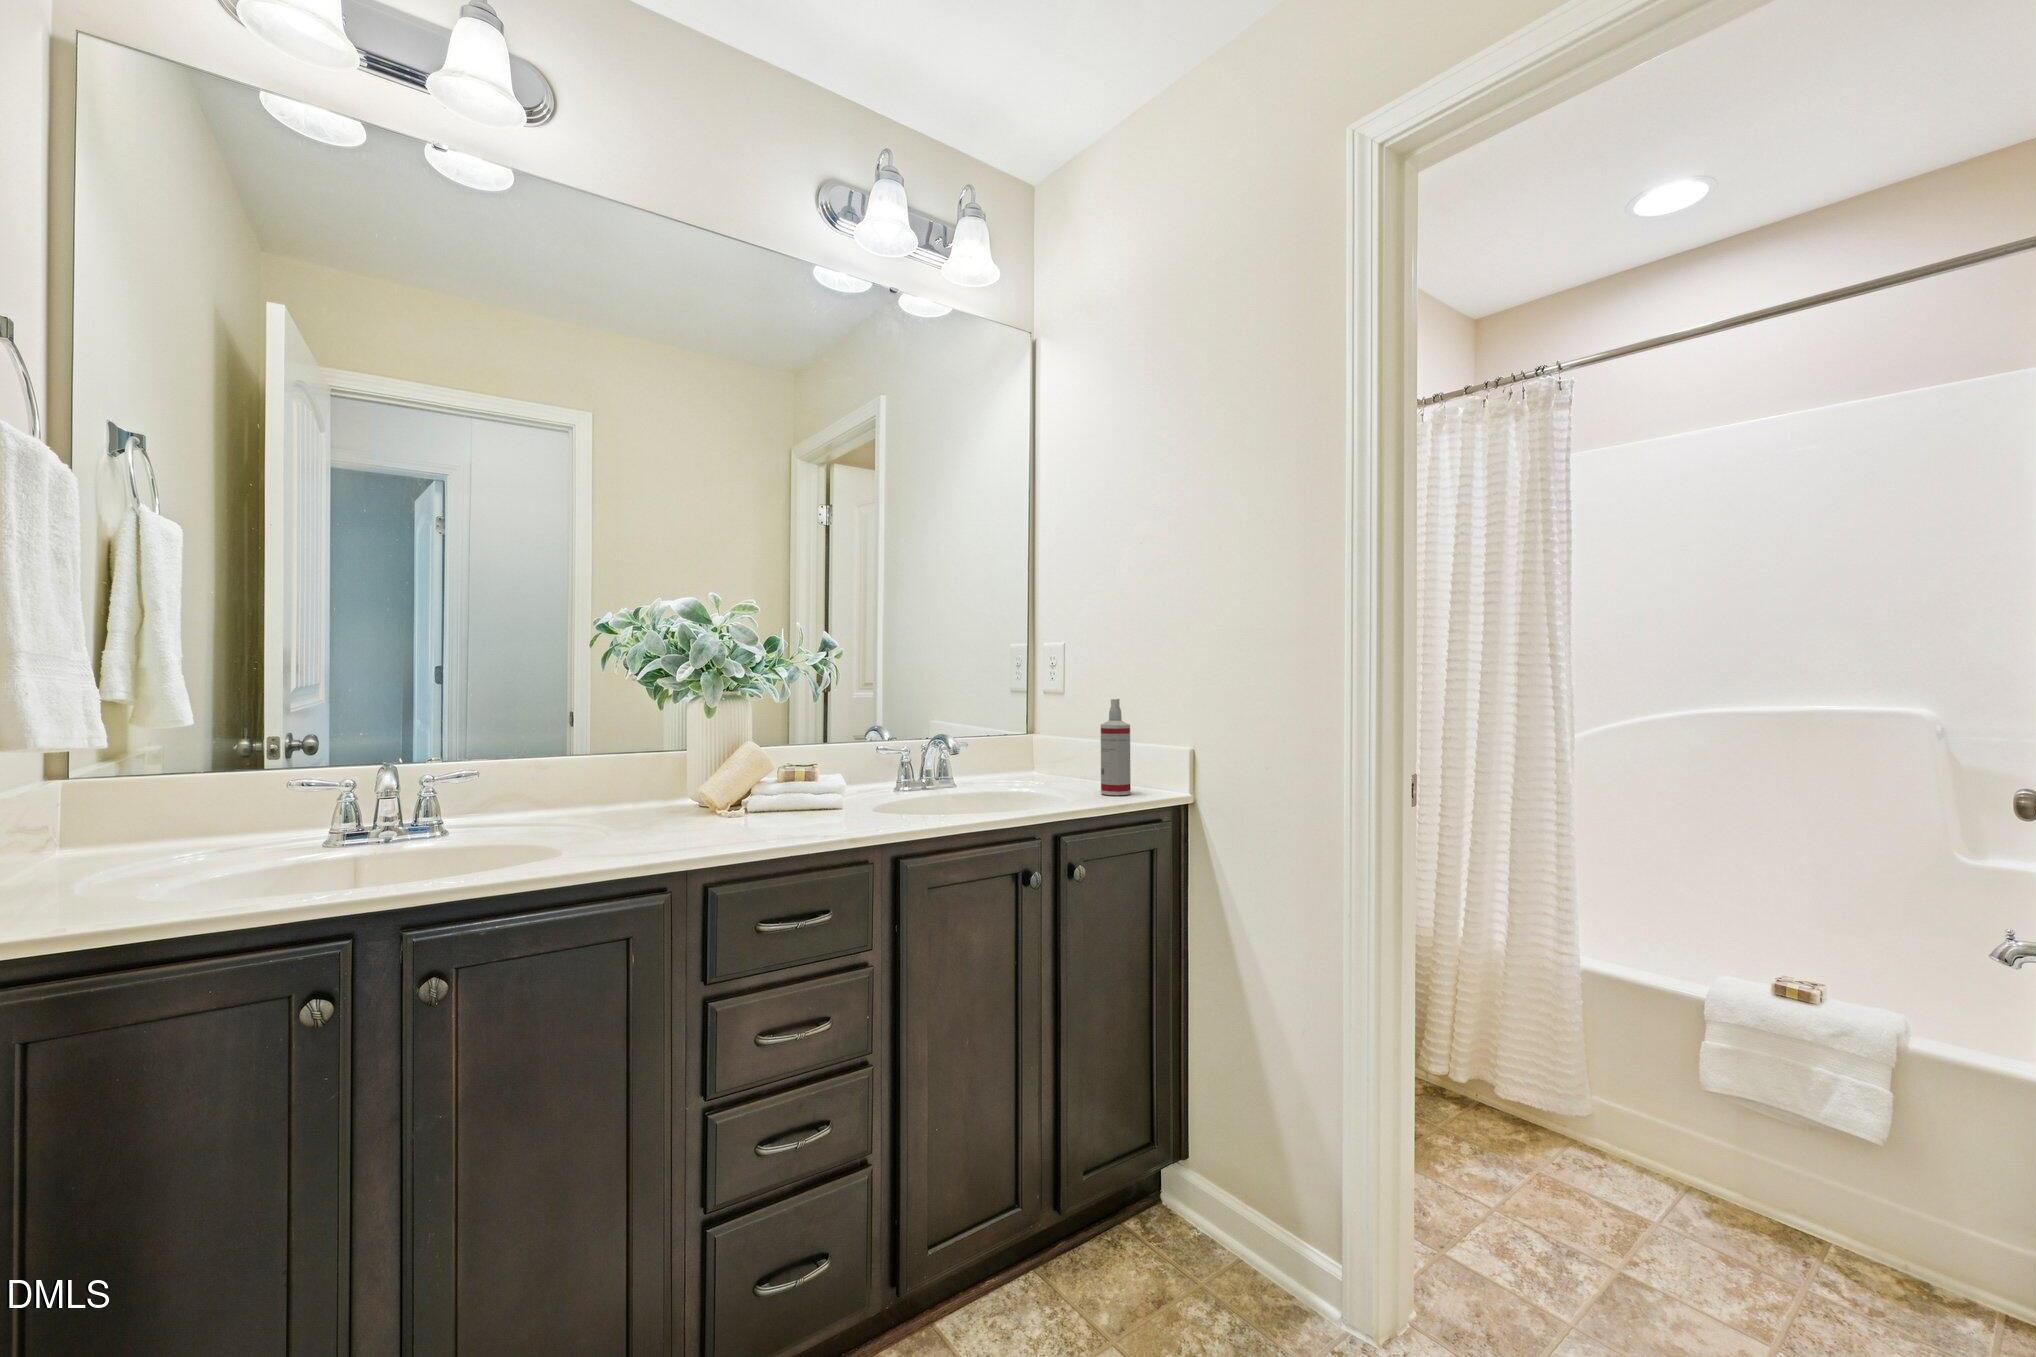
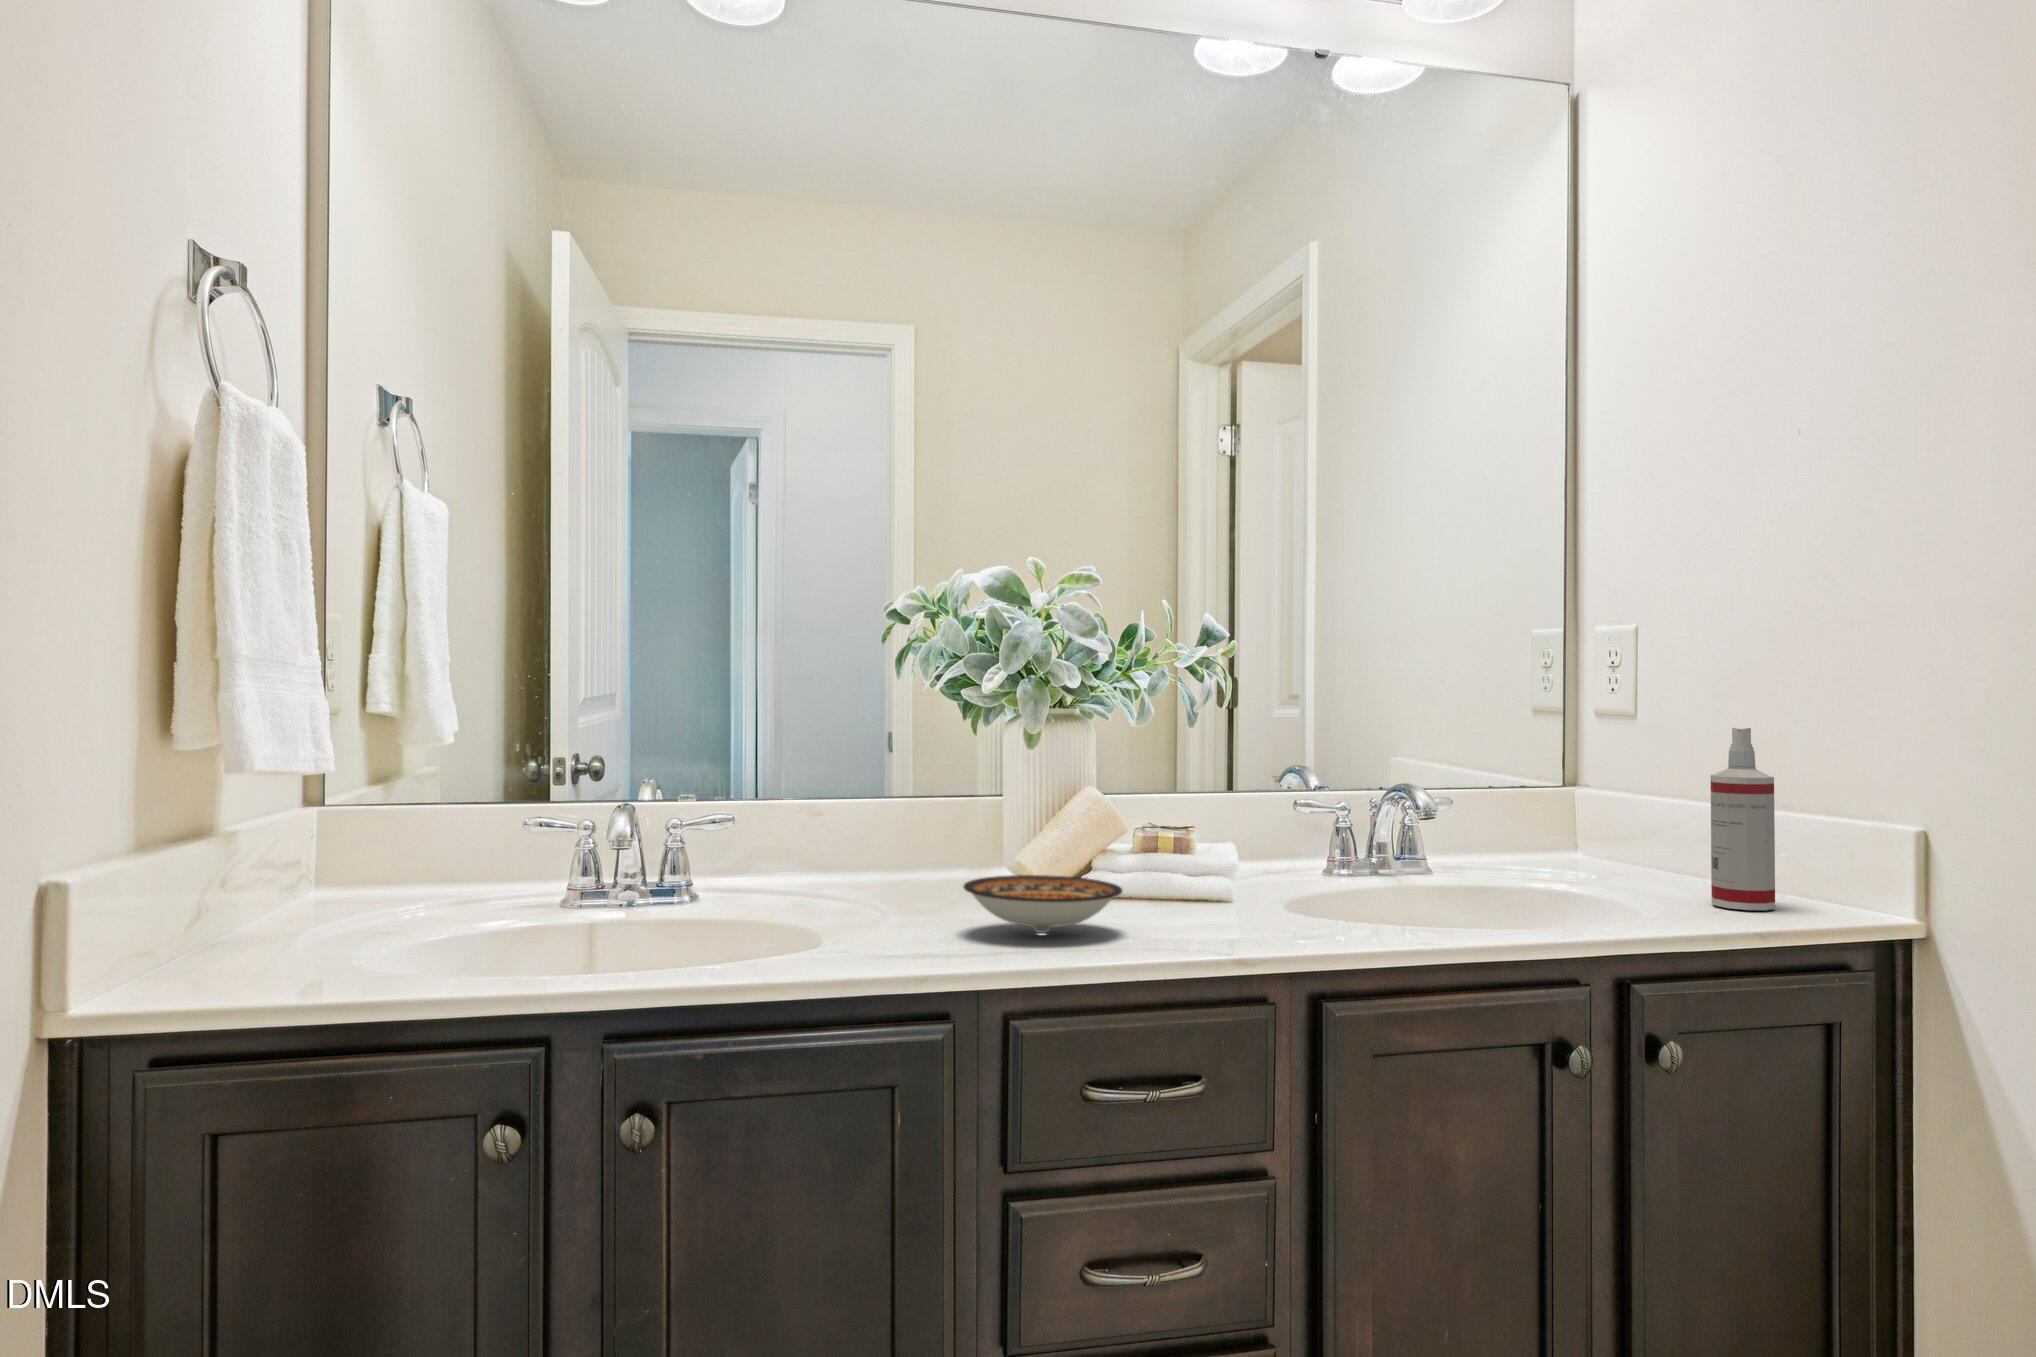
ceramic bowl: none [671,798,779,834] -> present [964,875,1122,933]

